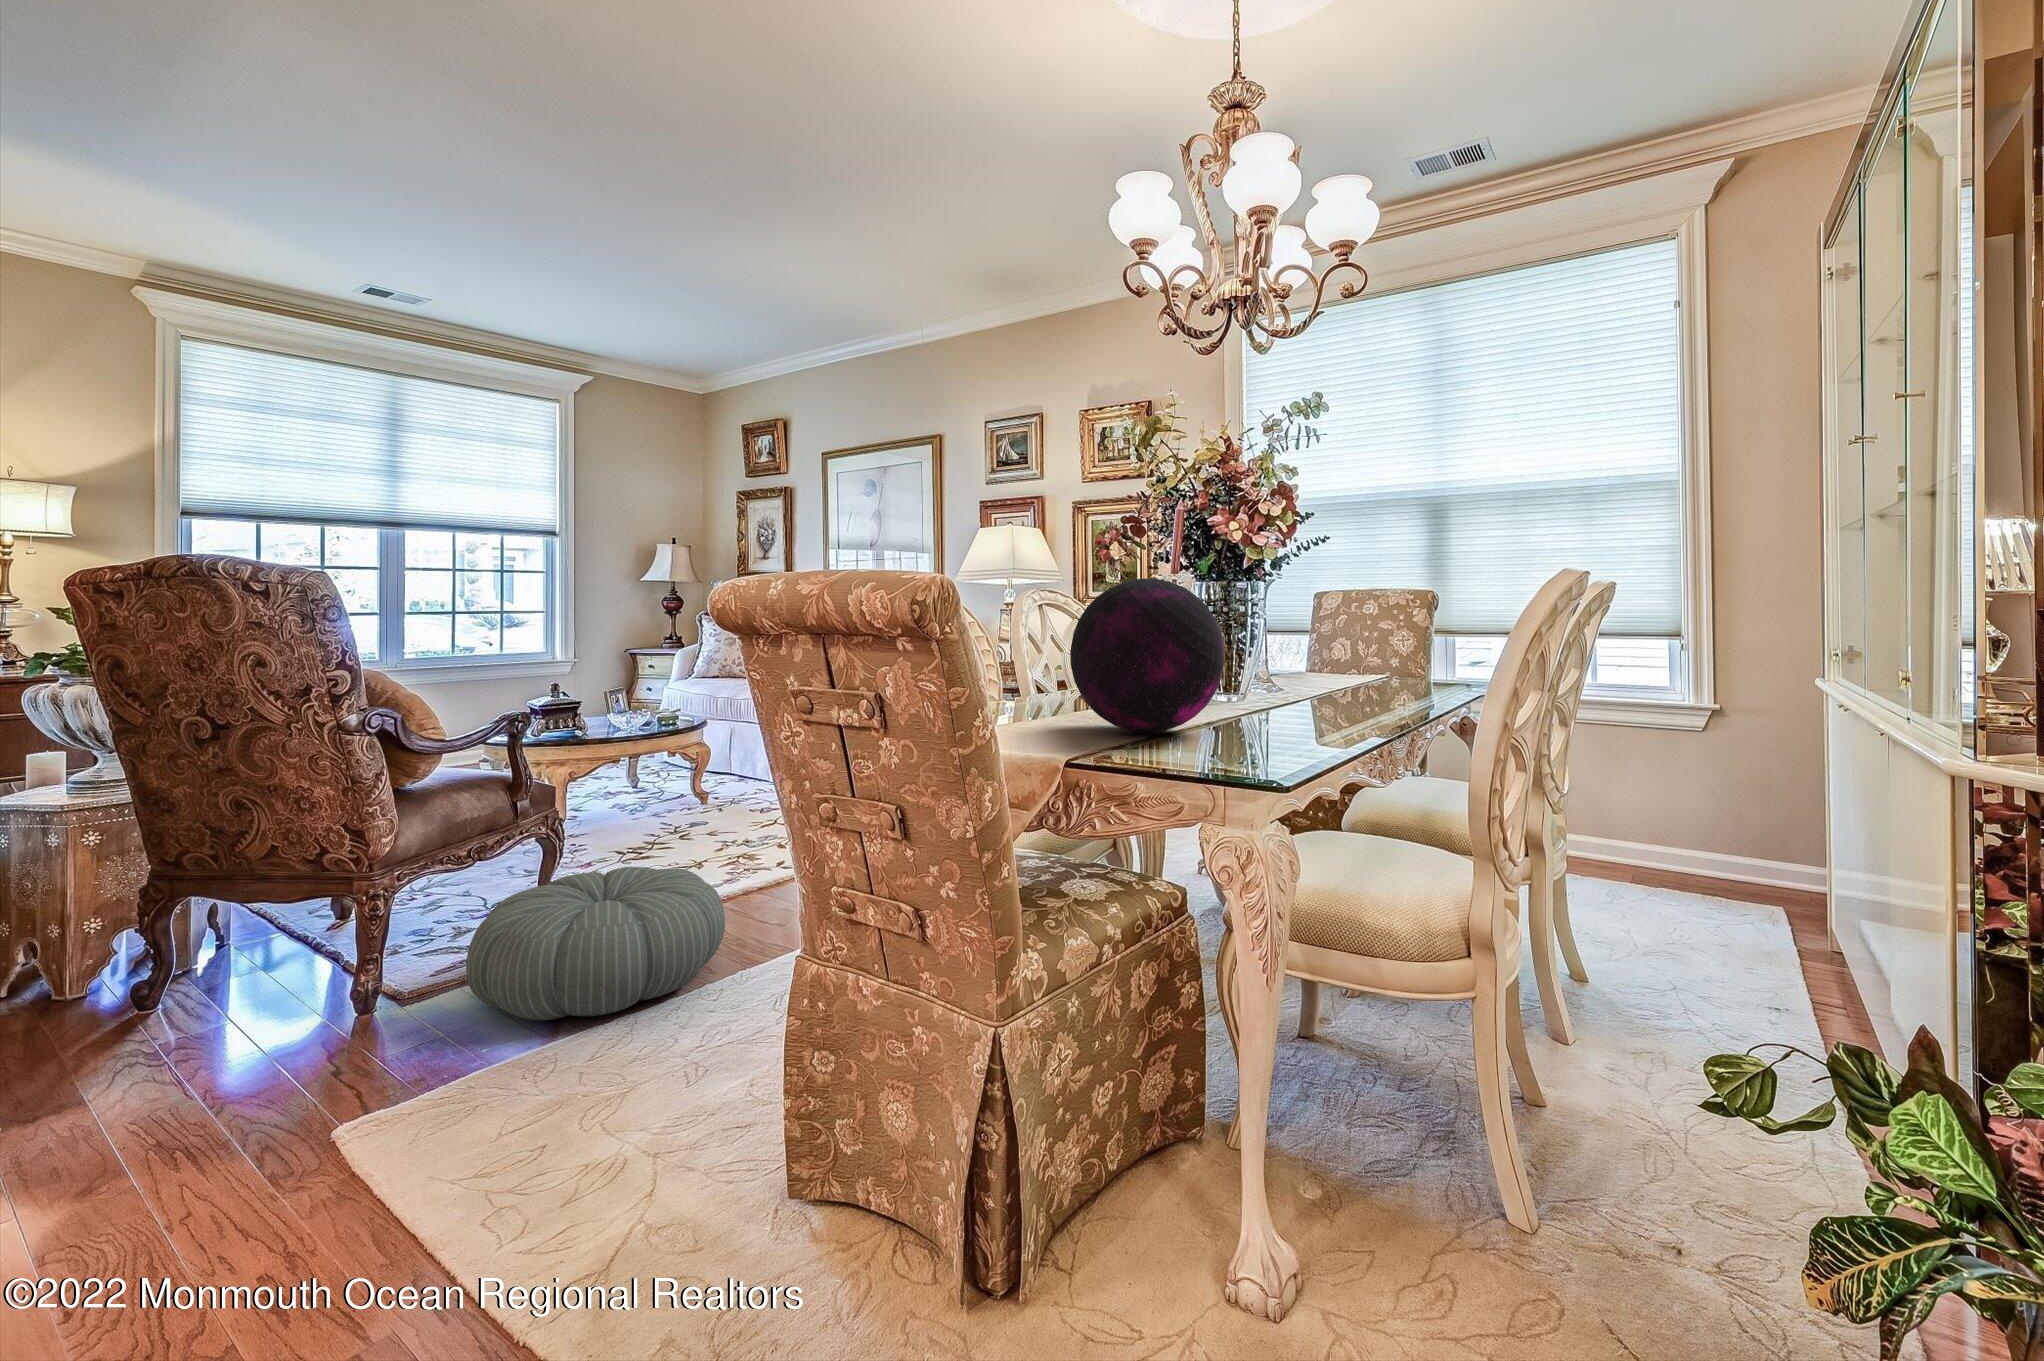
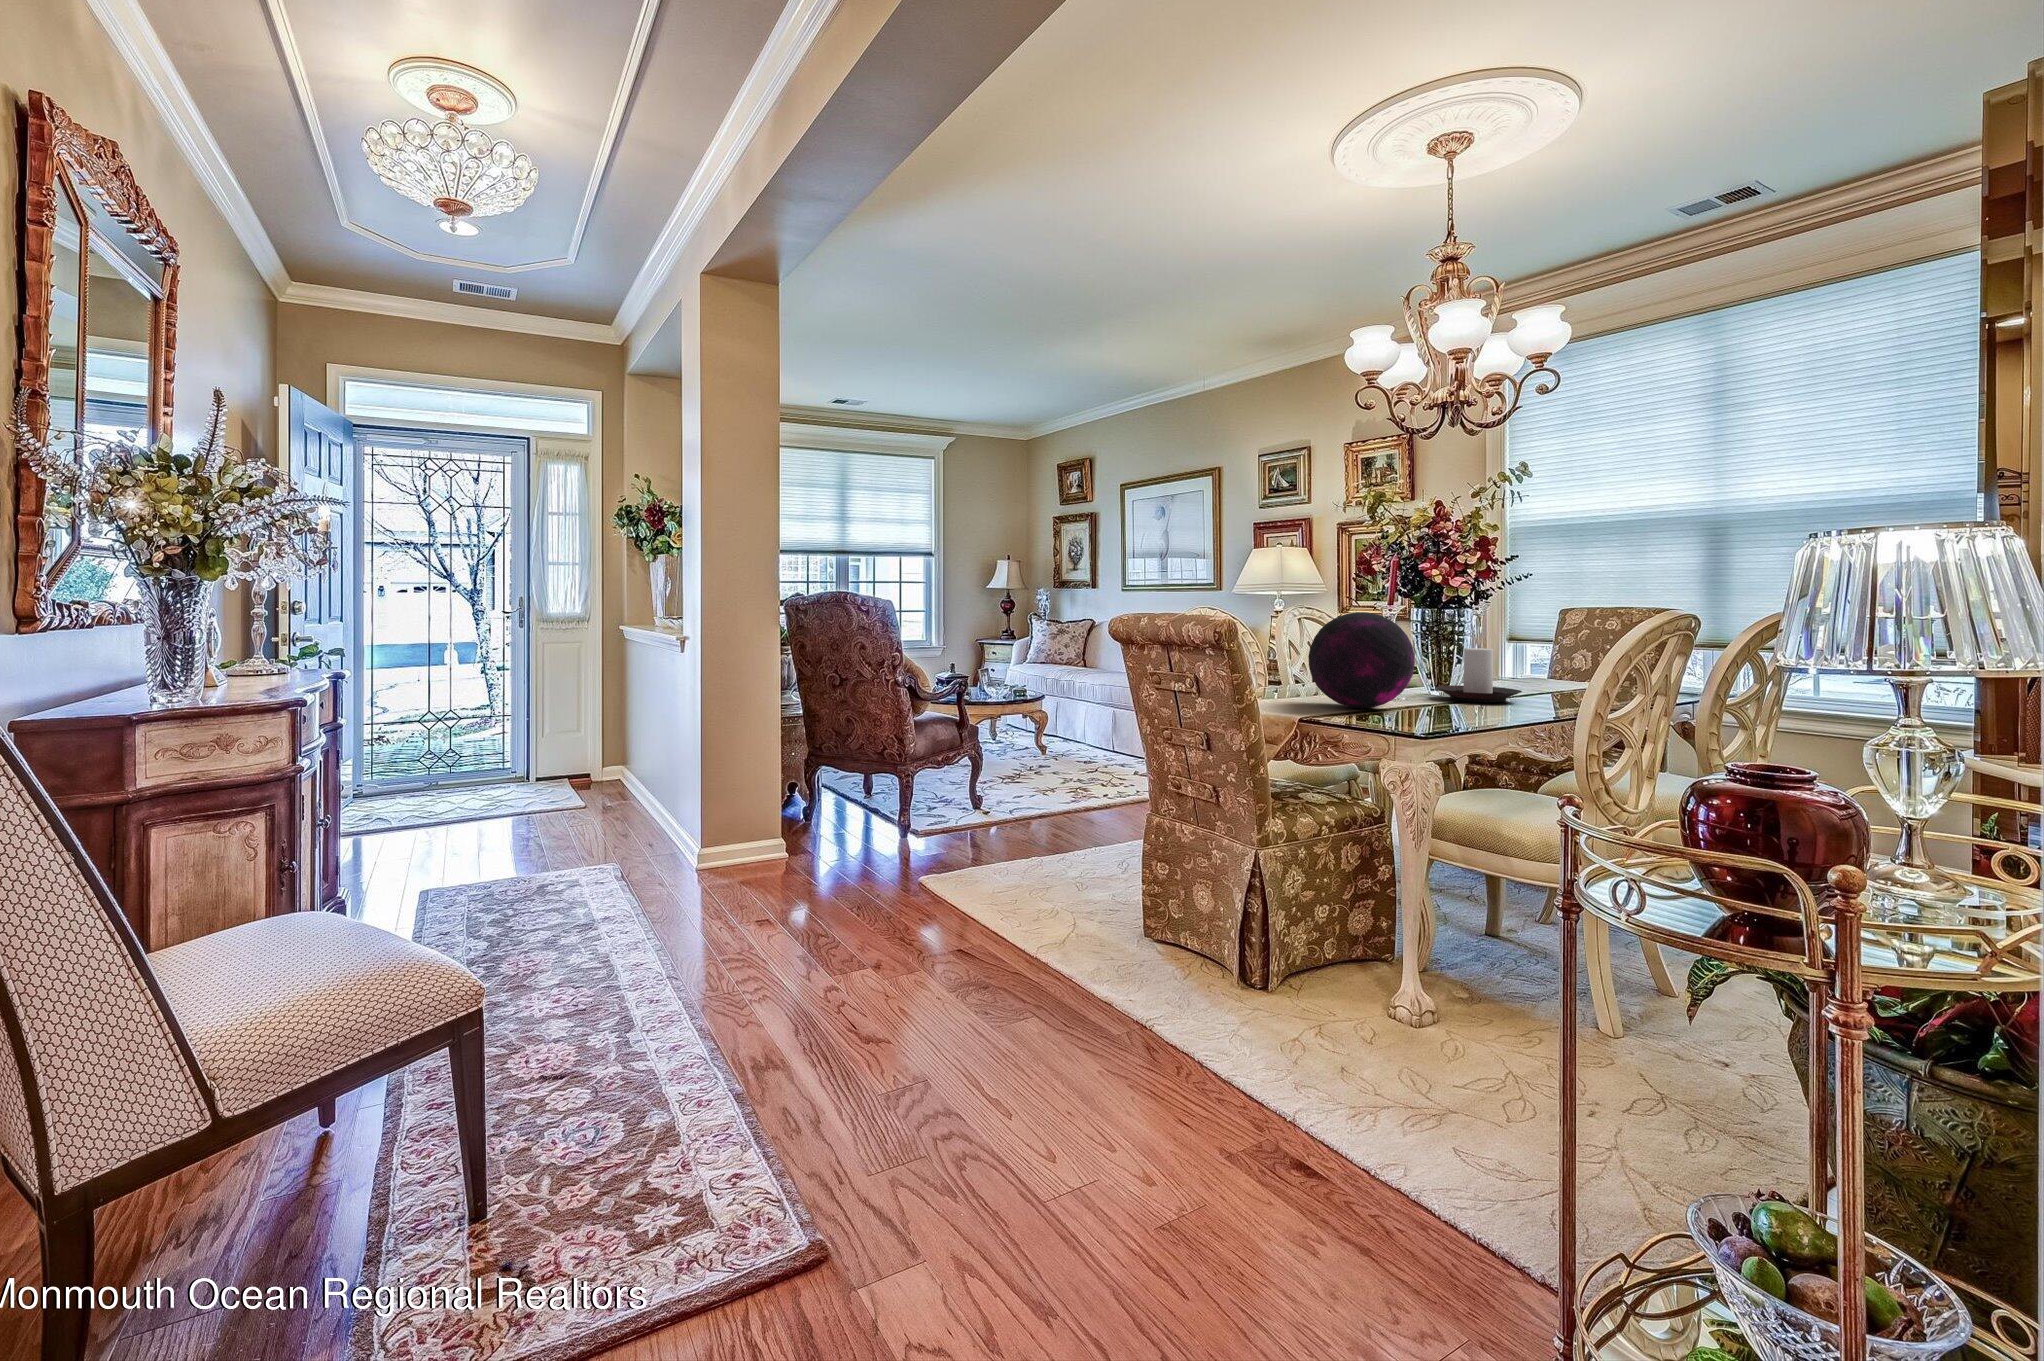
candle holder: none [1225,632,1328,711] -> present [1436,648,1522,703]
pouf: present [466,867,725,1020] -> none [951,780,1082,857]

